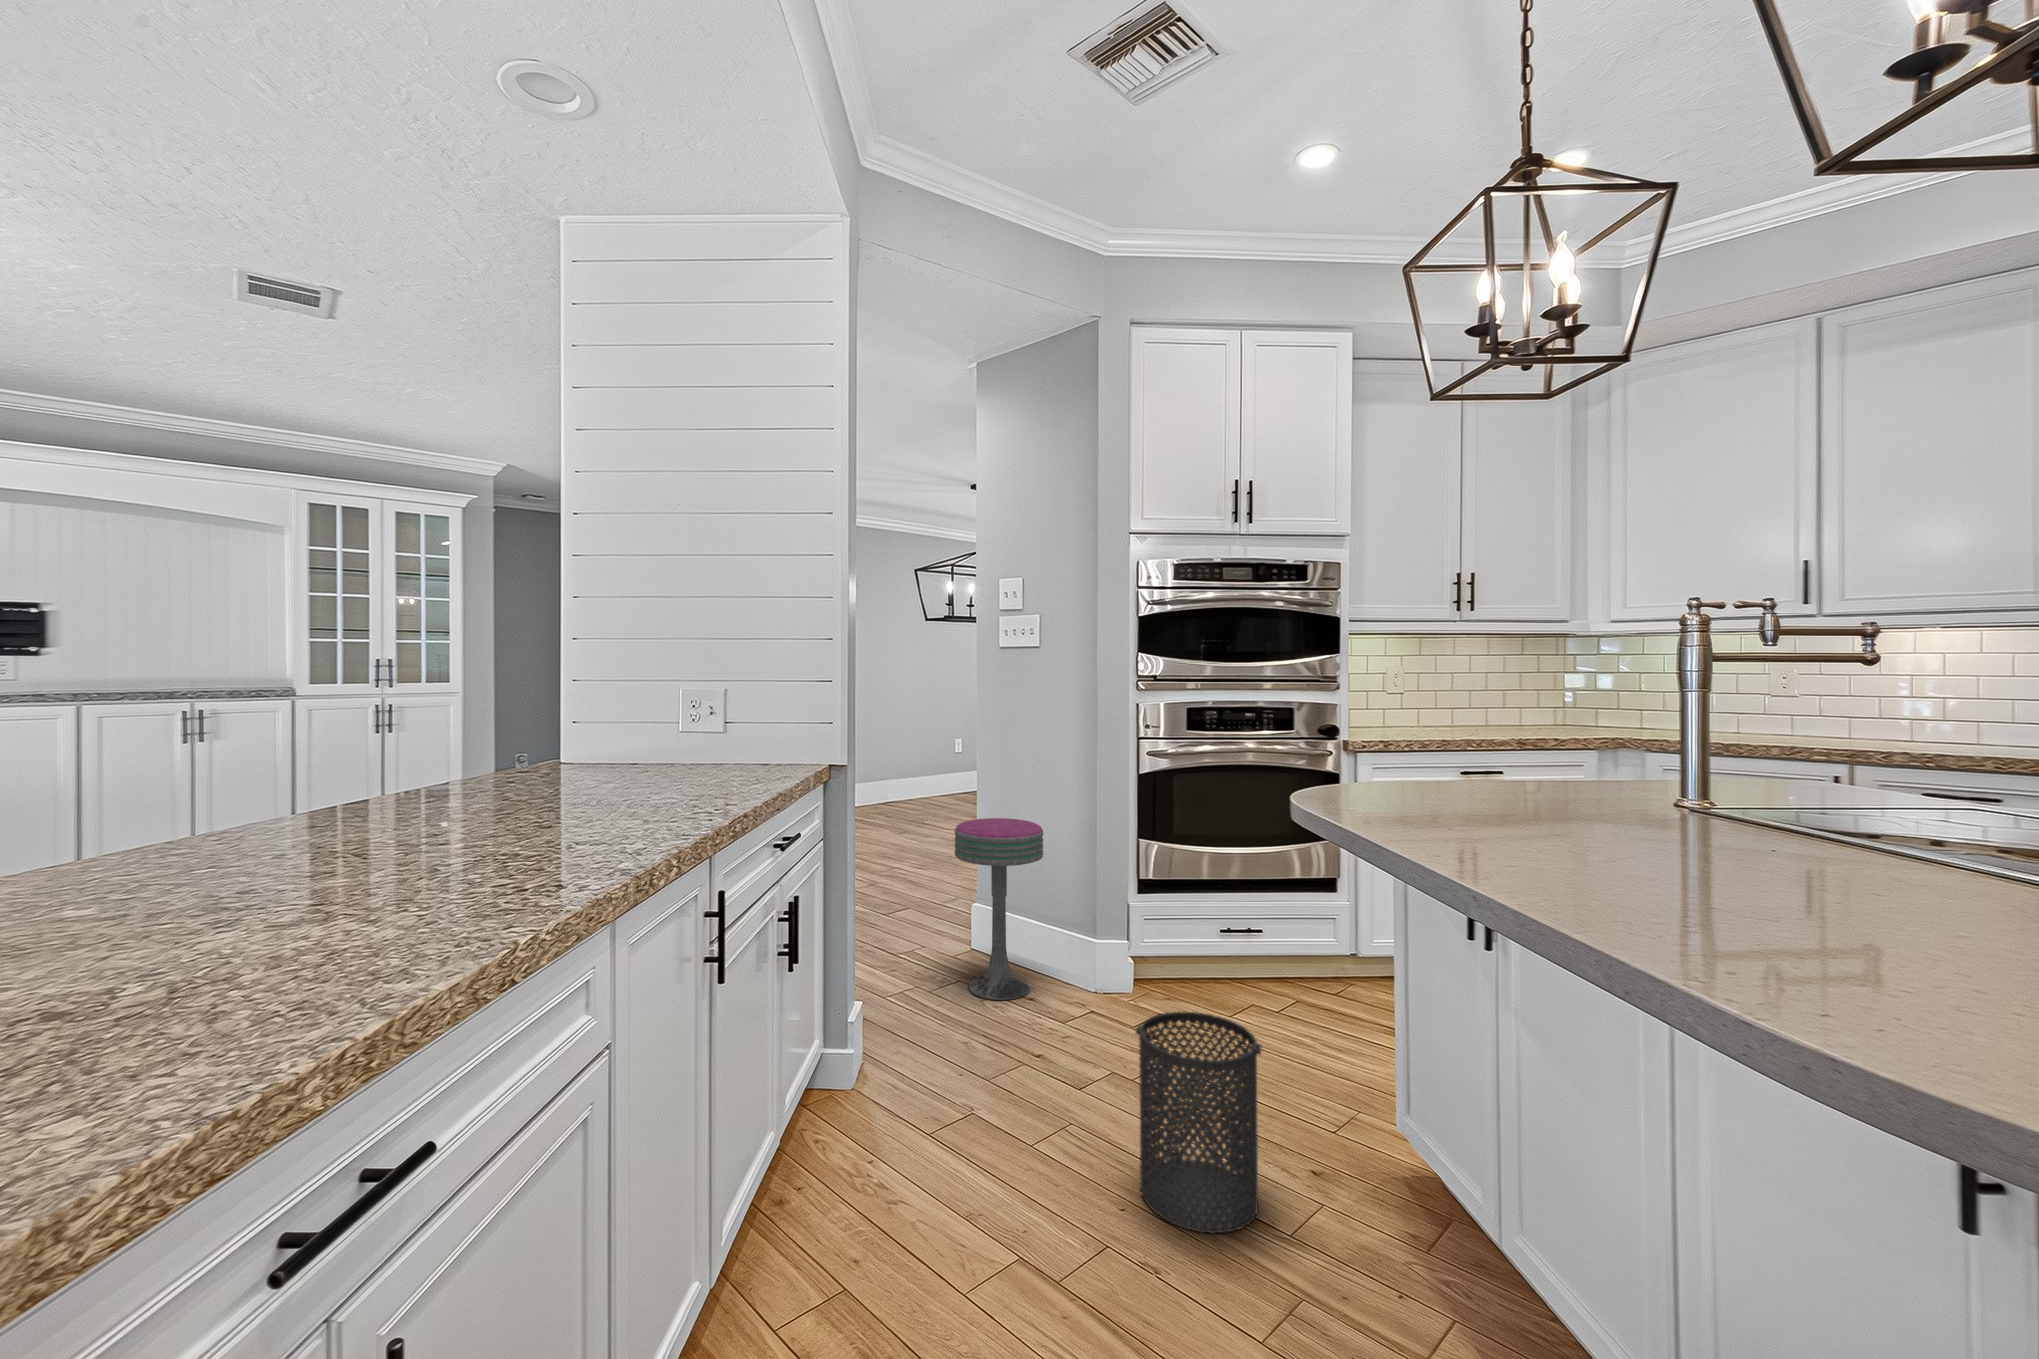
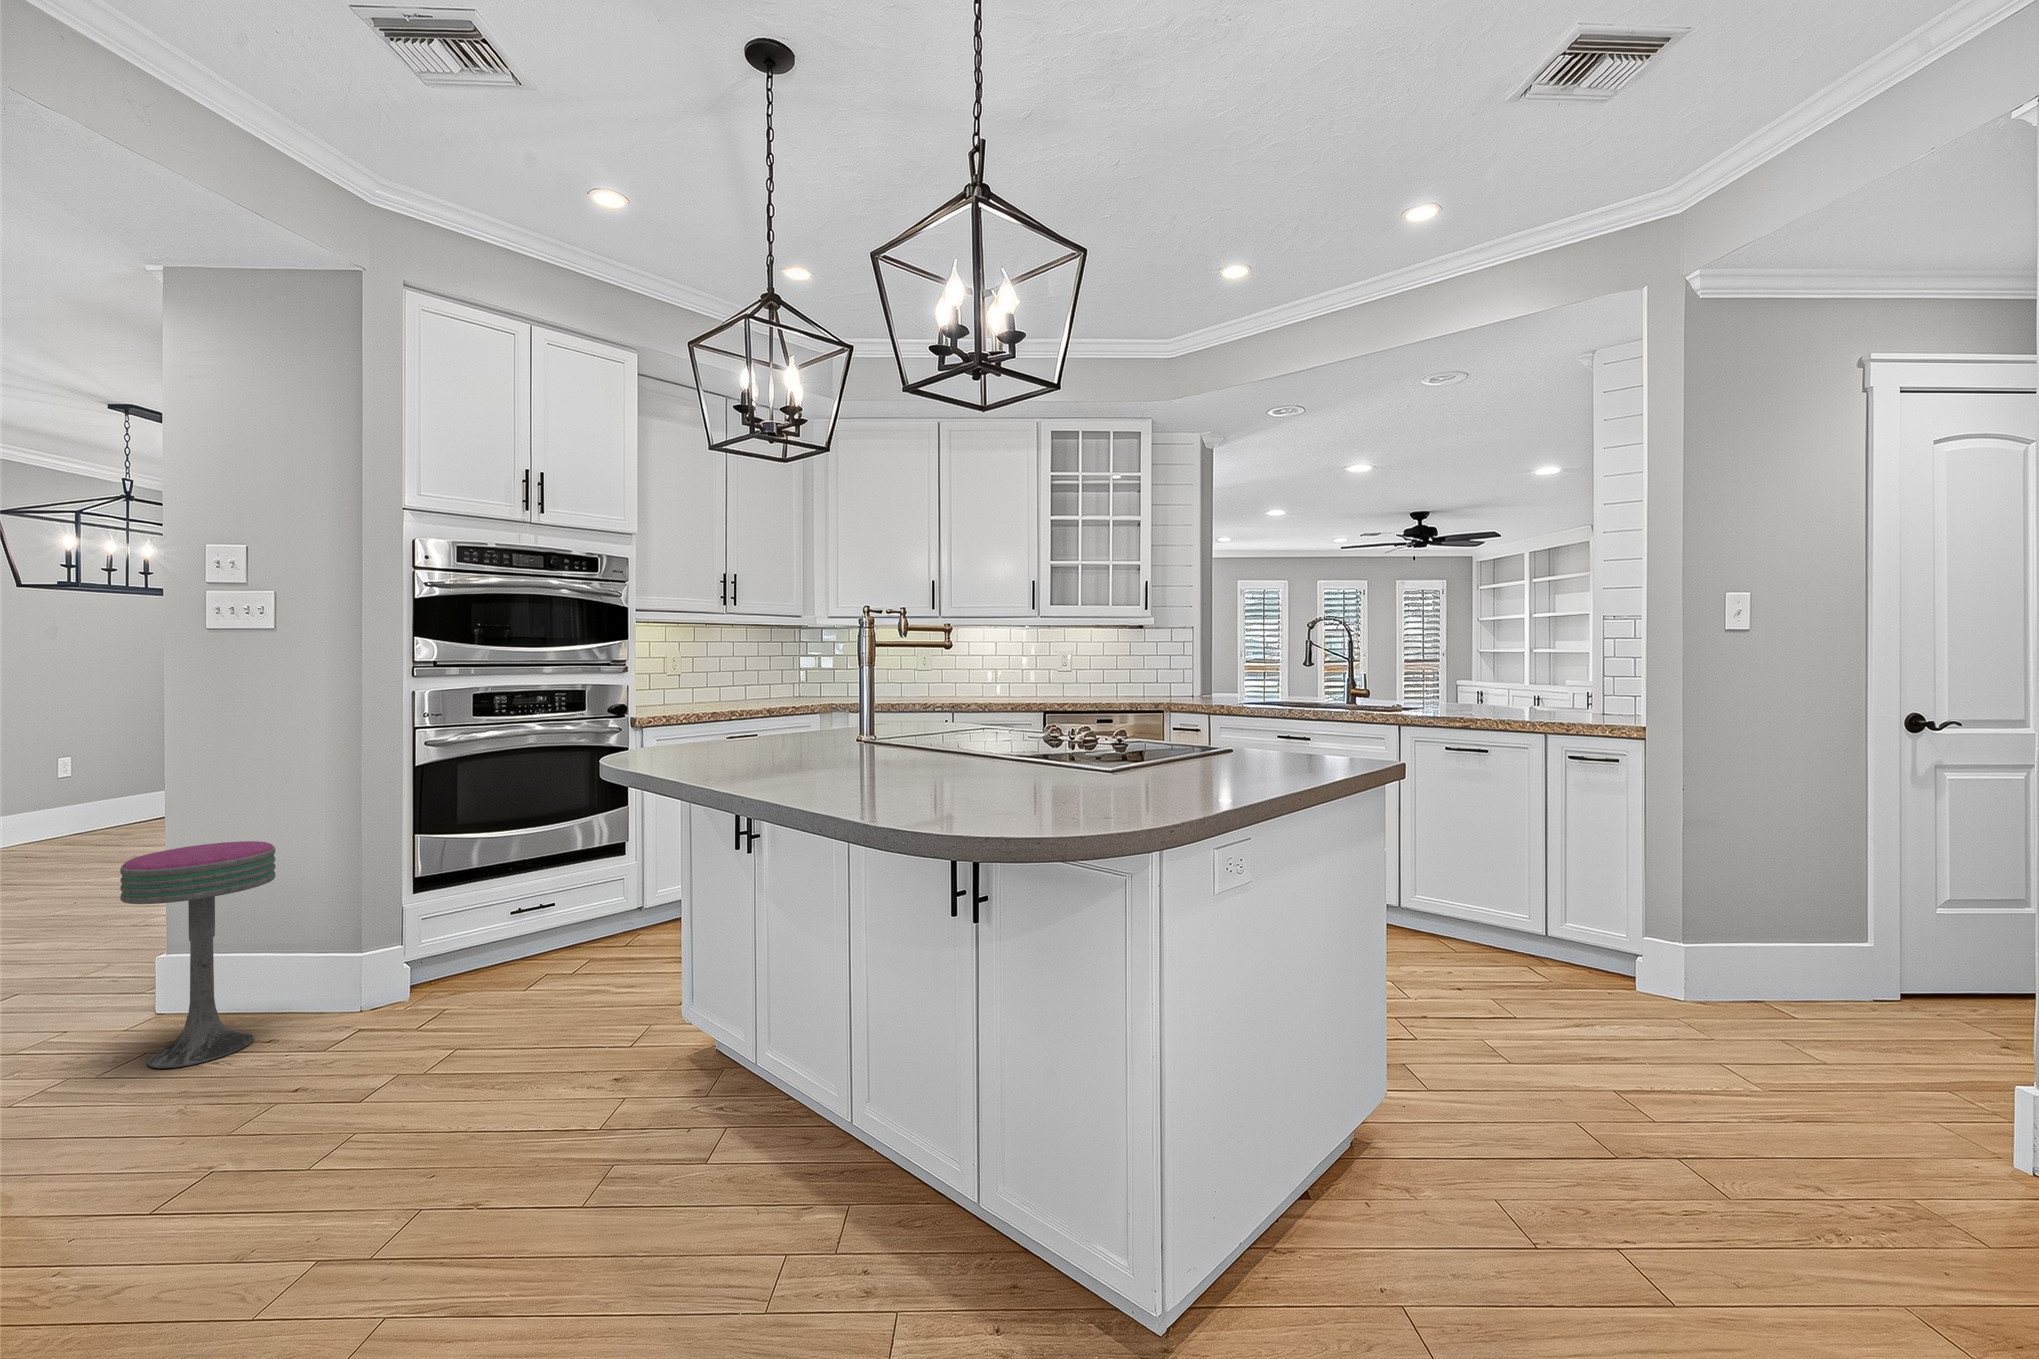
trash can: present [1136,1012,1261,1234] -> none [445,956,575,1145]

